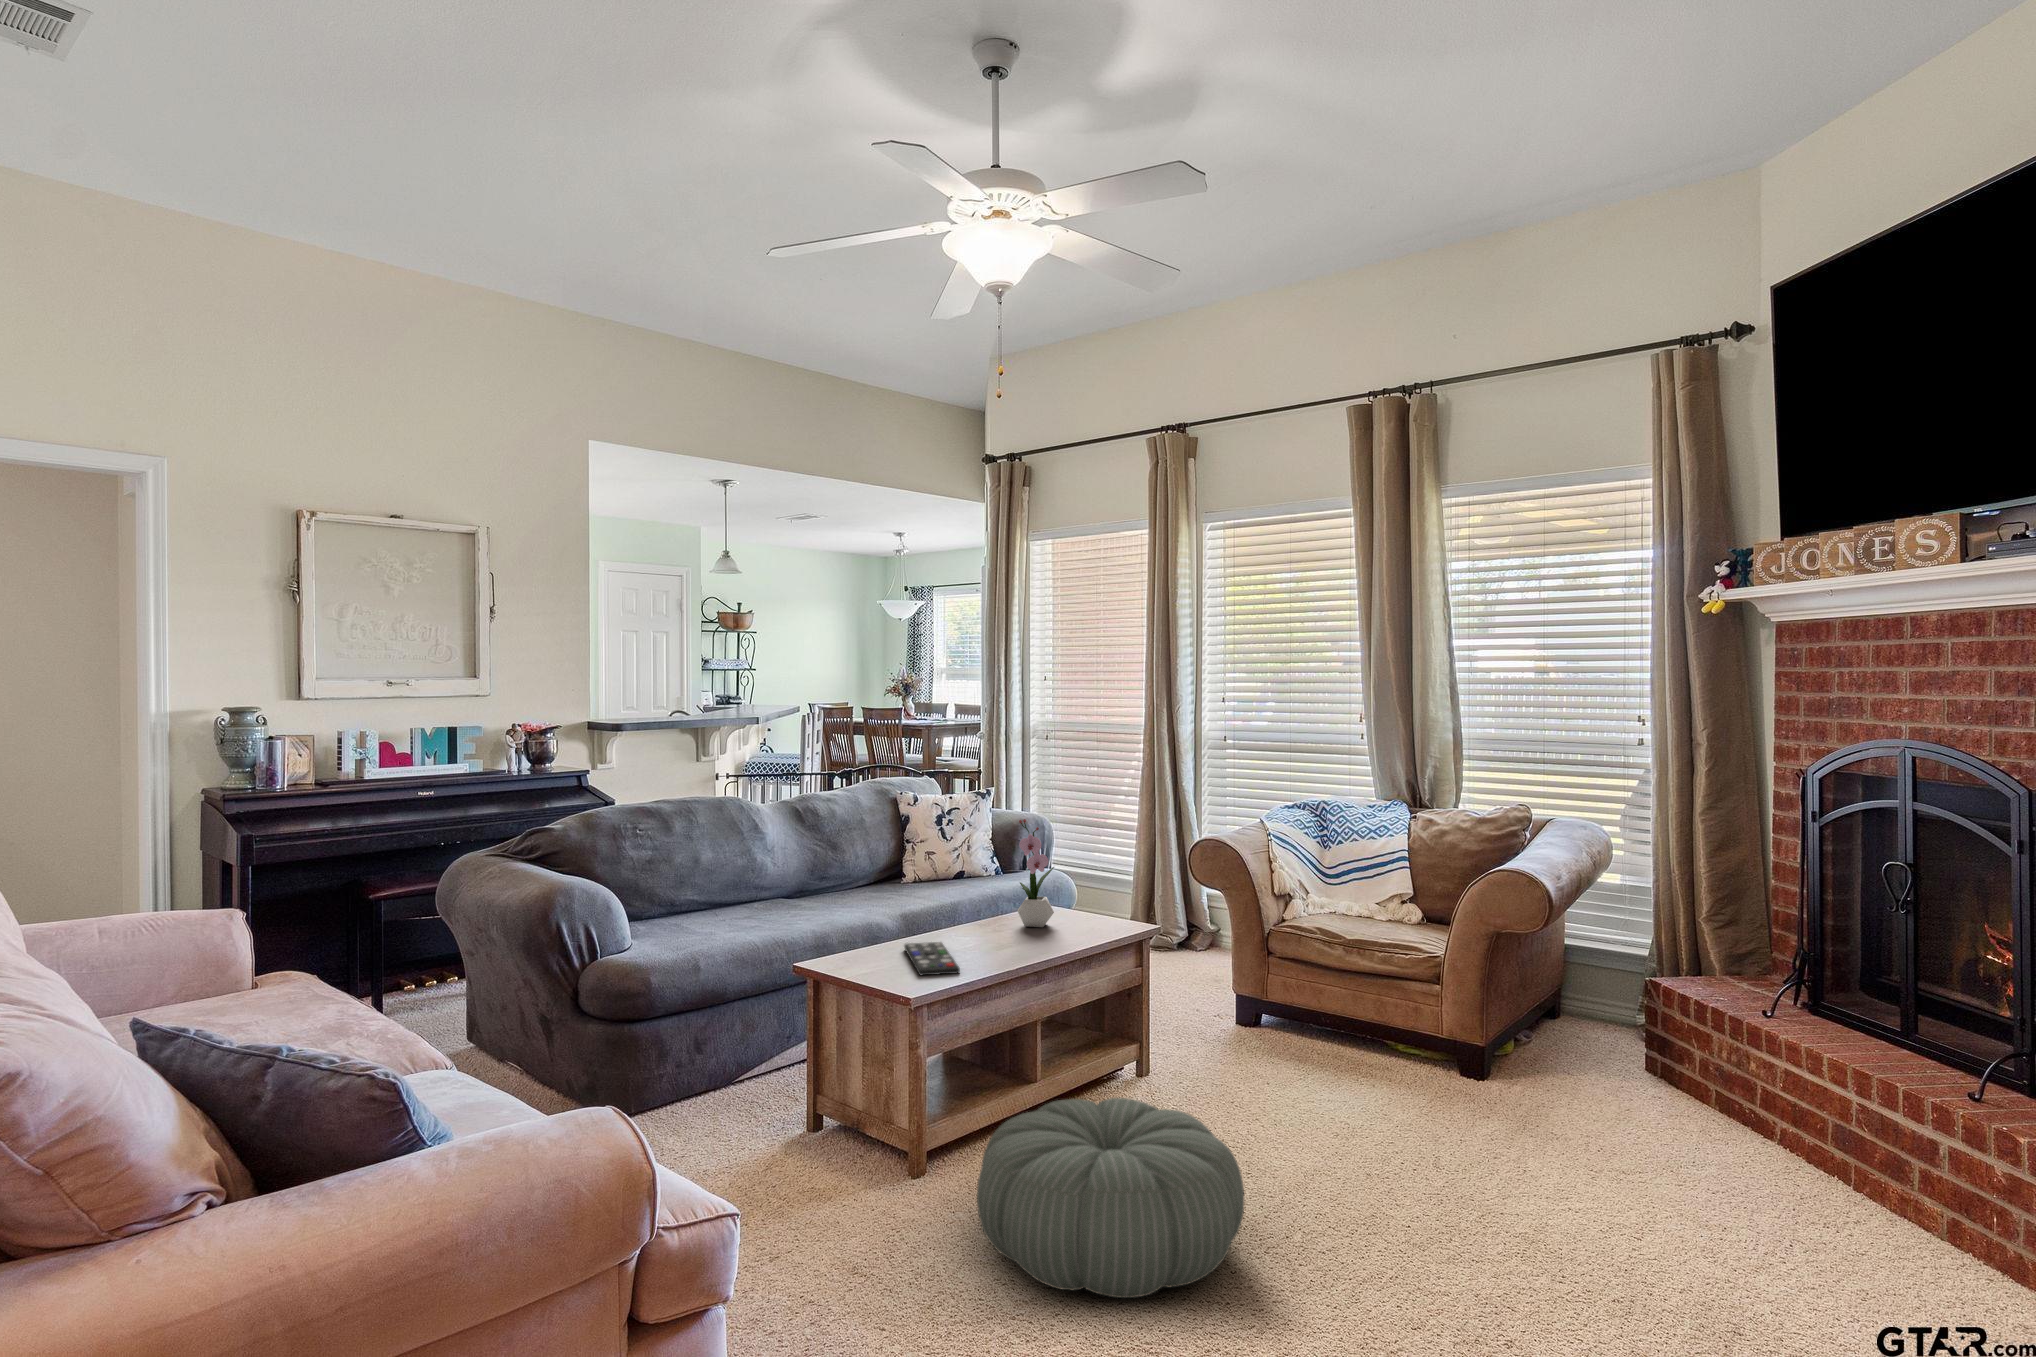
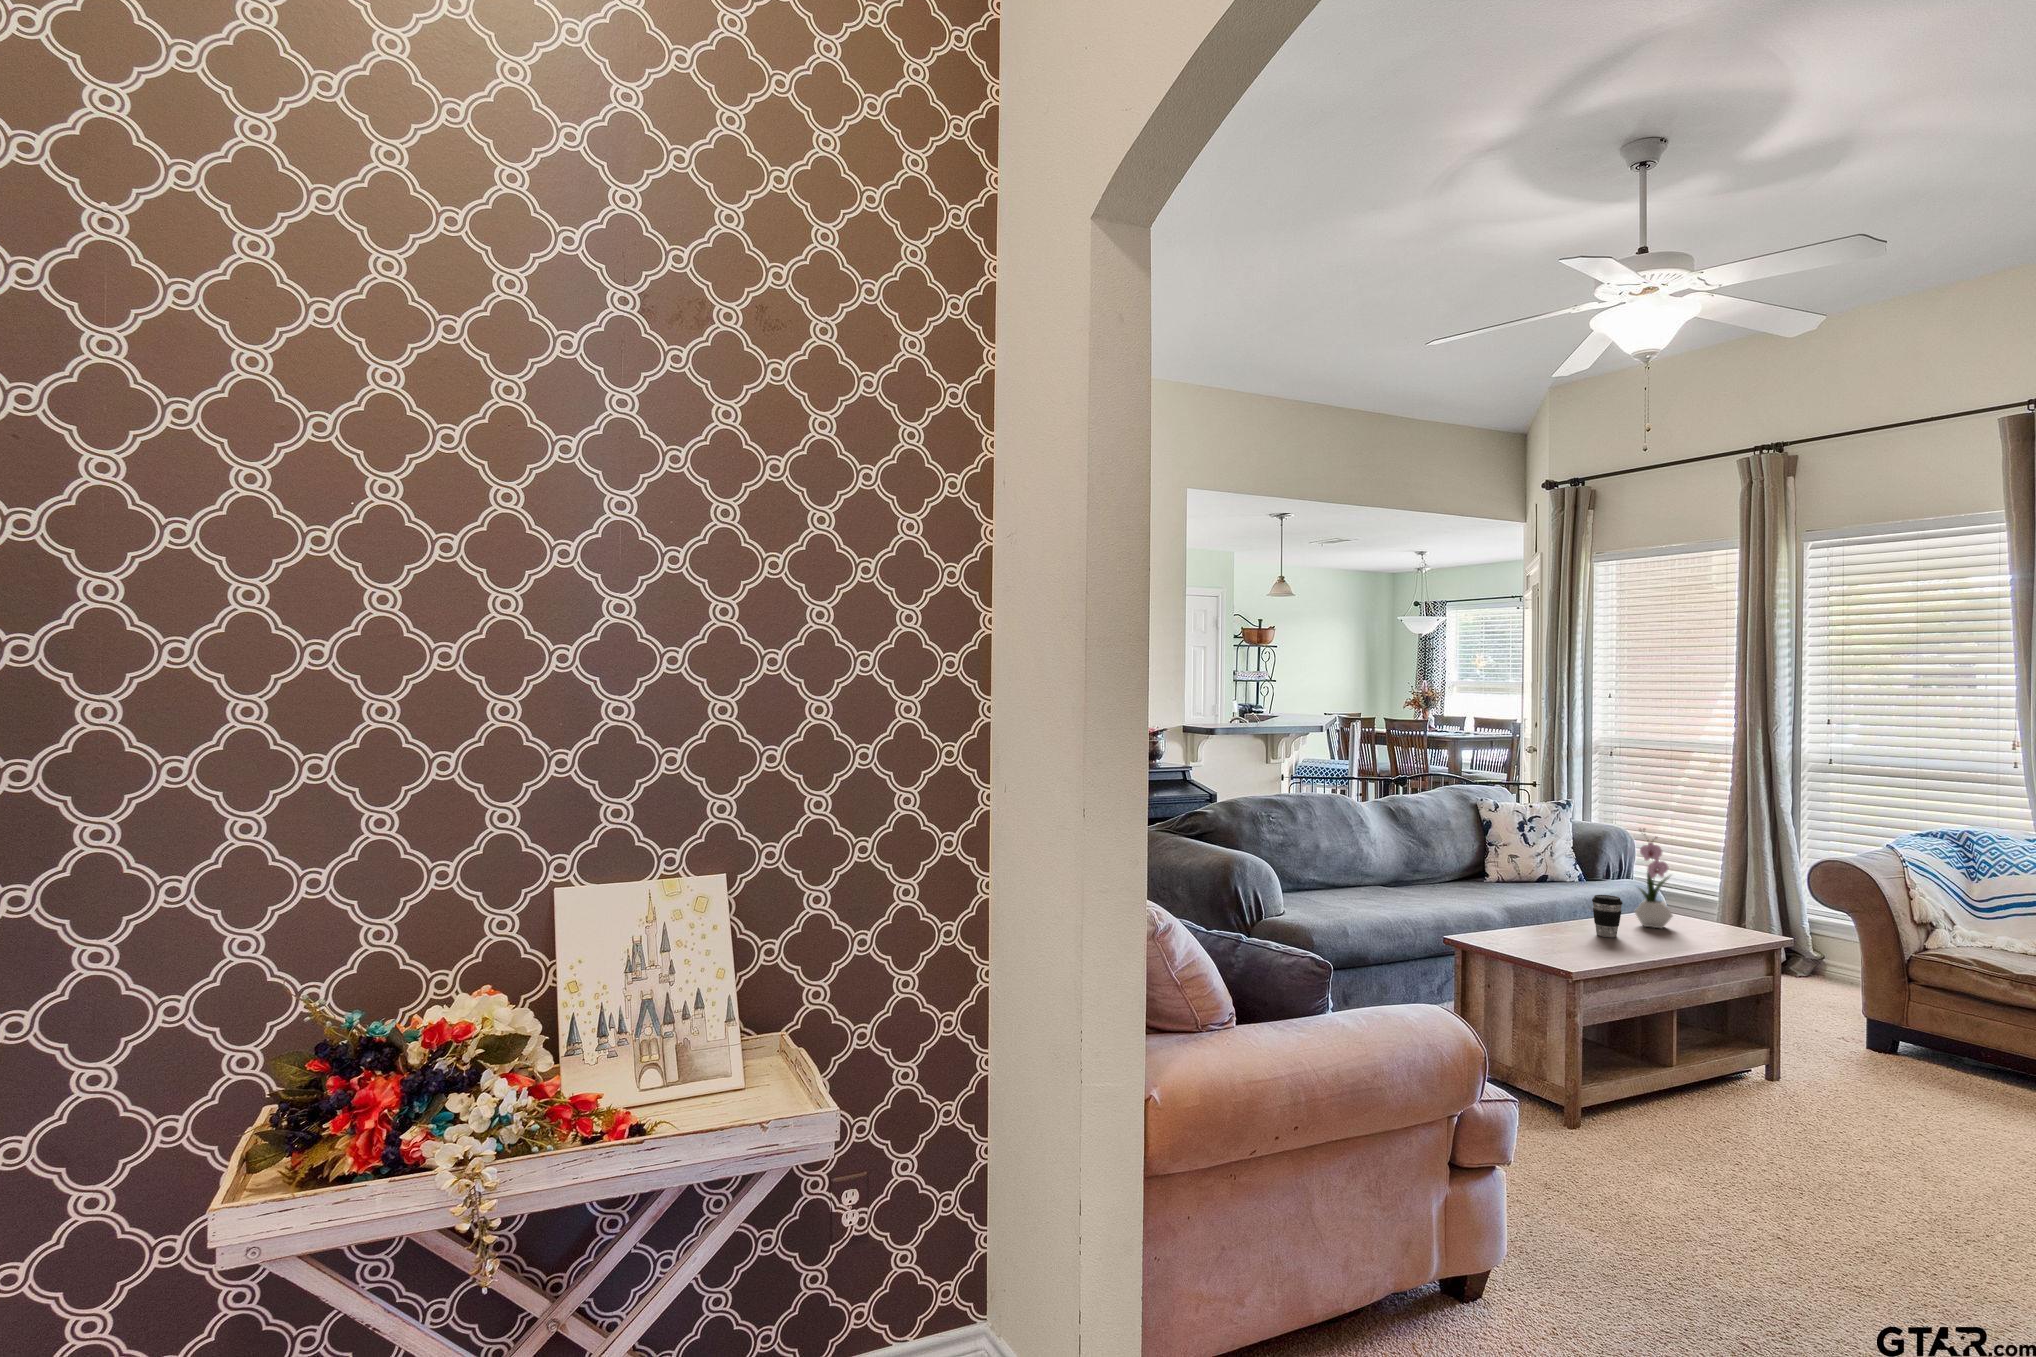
coffee cup: none [966,897,996,945] -> present [1592,895,1623,937]
remote control: present [904,942,960,975] -> none [1535,929,1602,957]
pouf: present [977,1098,1244,1298] -> none [1647,1073,1928,1241]

